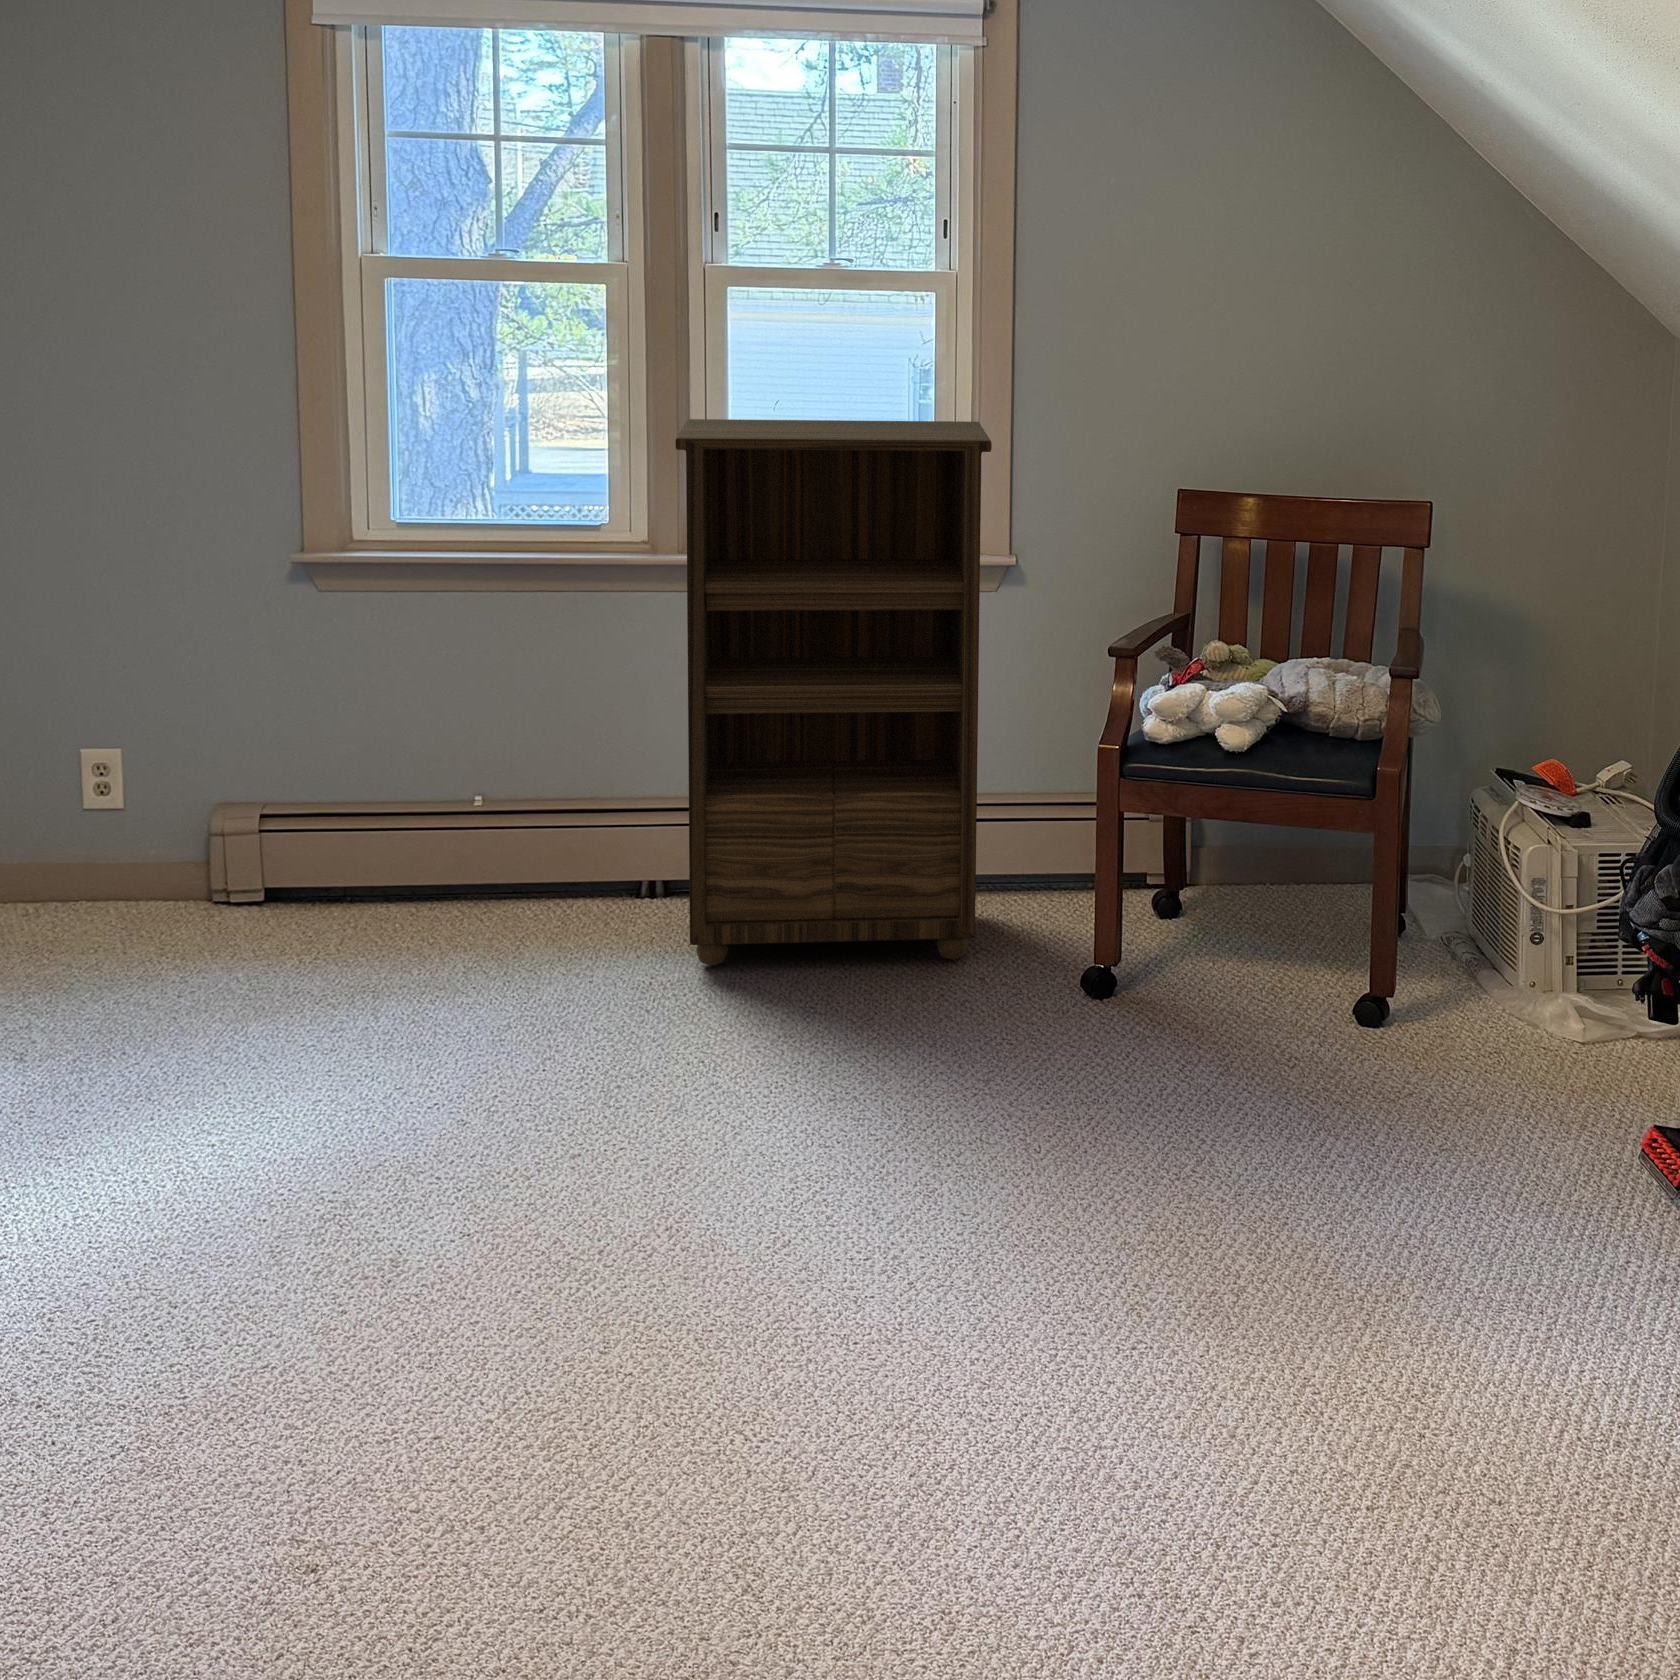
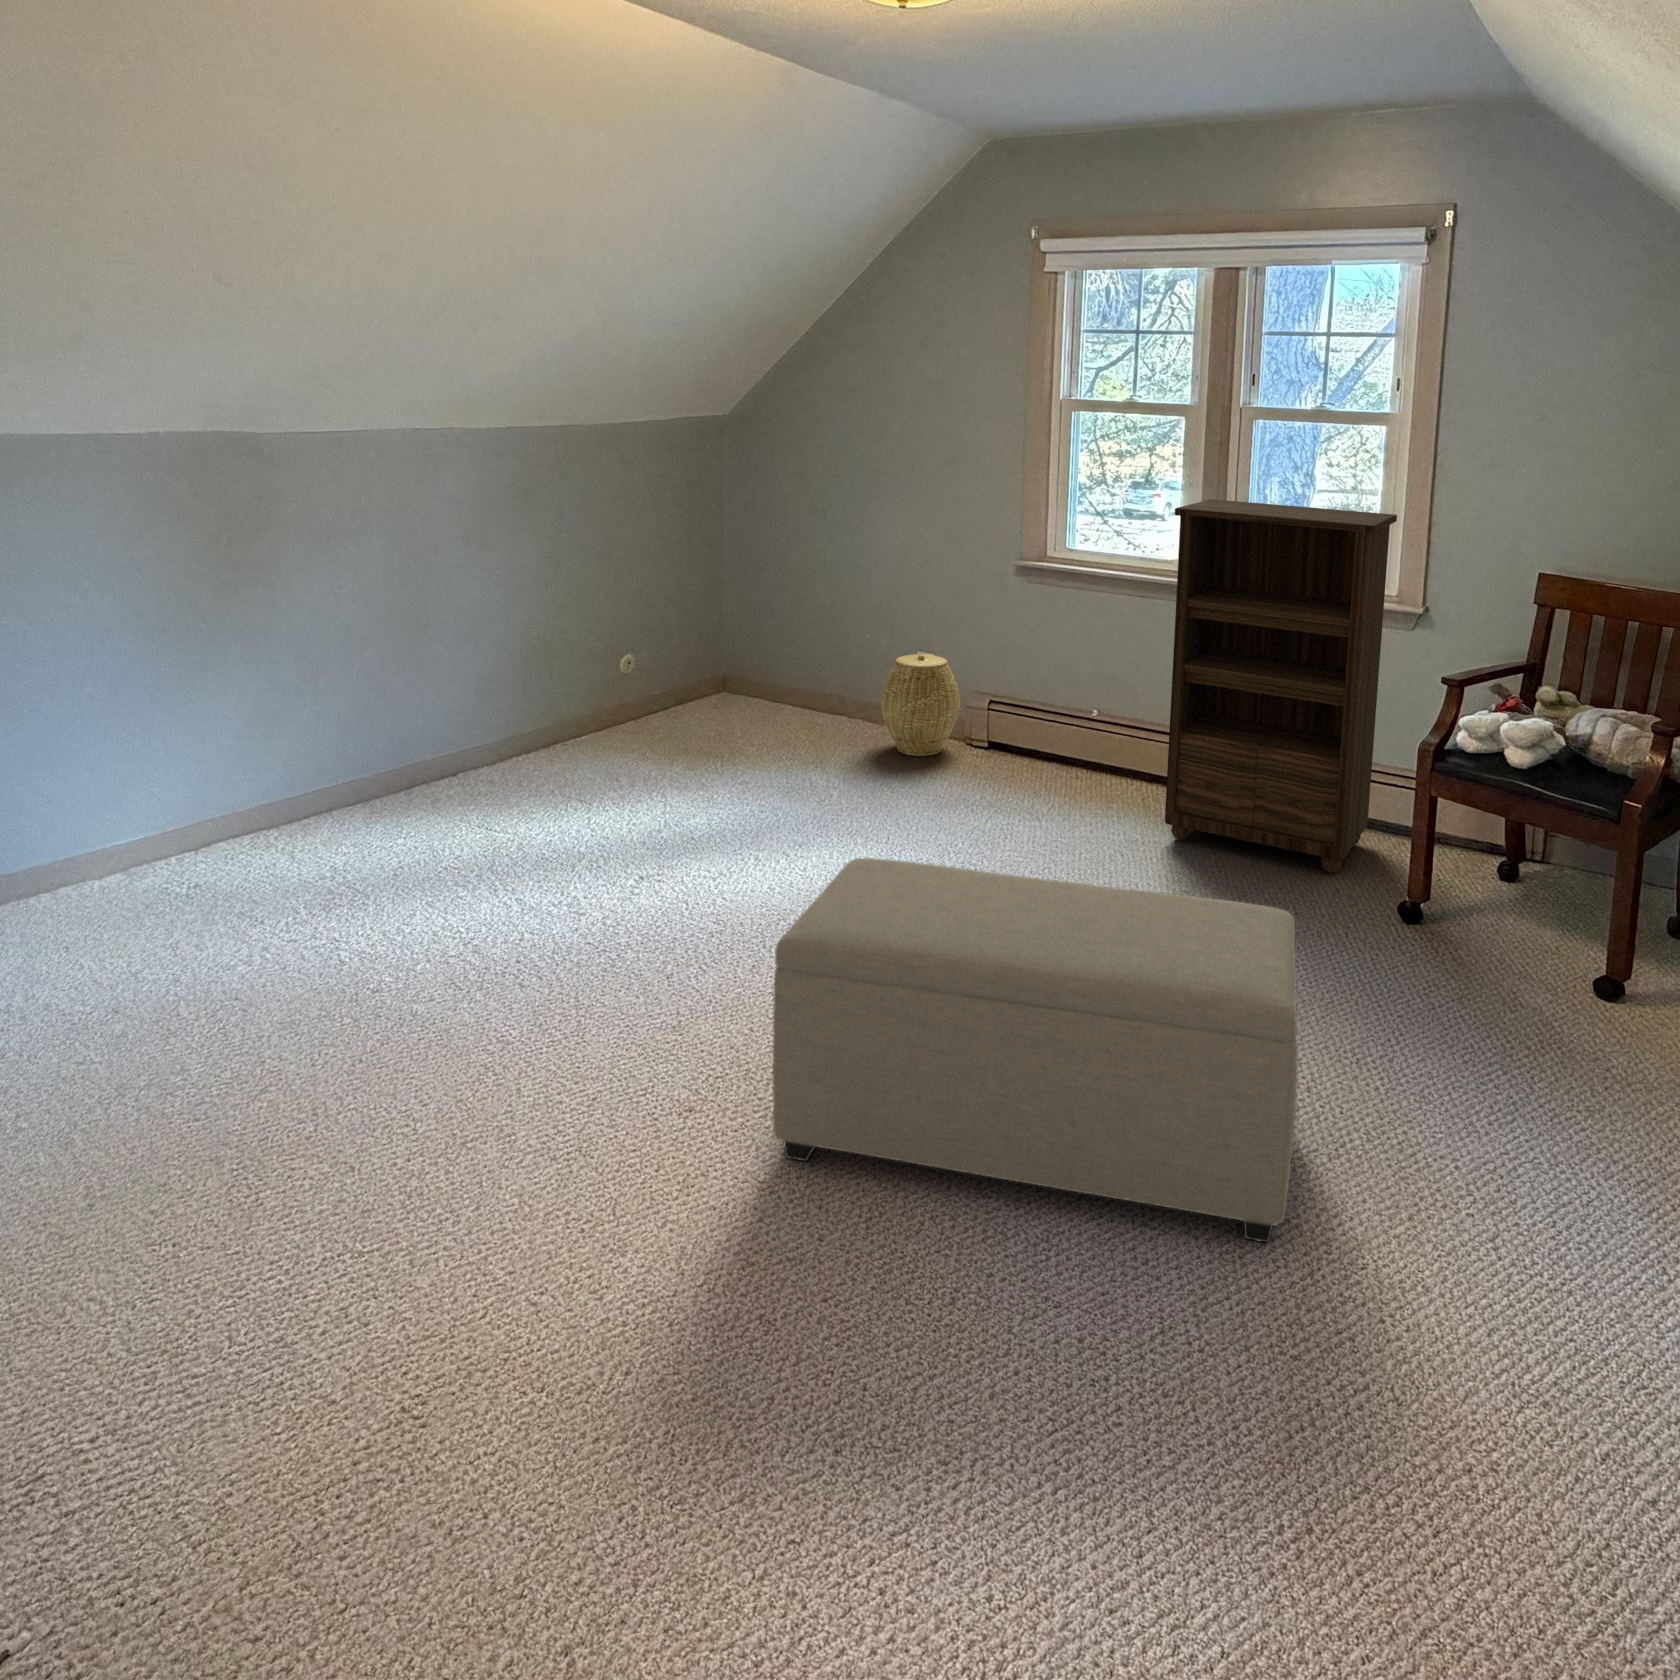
woven basket: none [55,748,216,938] -> present [881,654,960,756]
ottoman: none [477,984,1279,1561] -> present [773,858,1298,1243]

